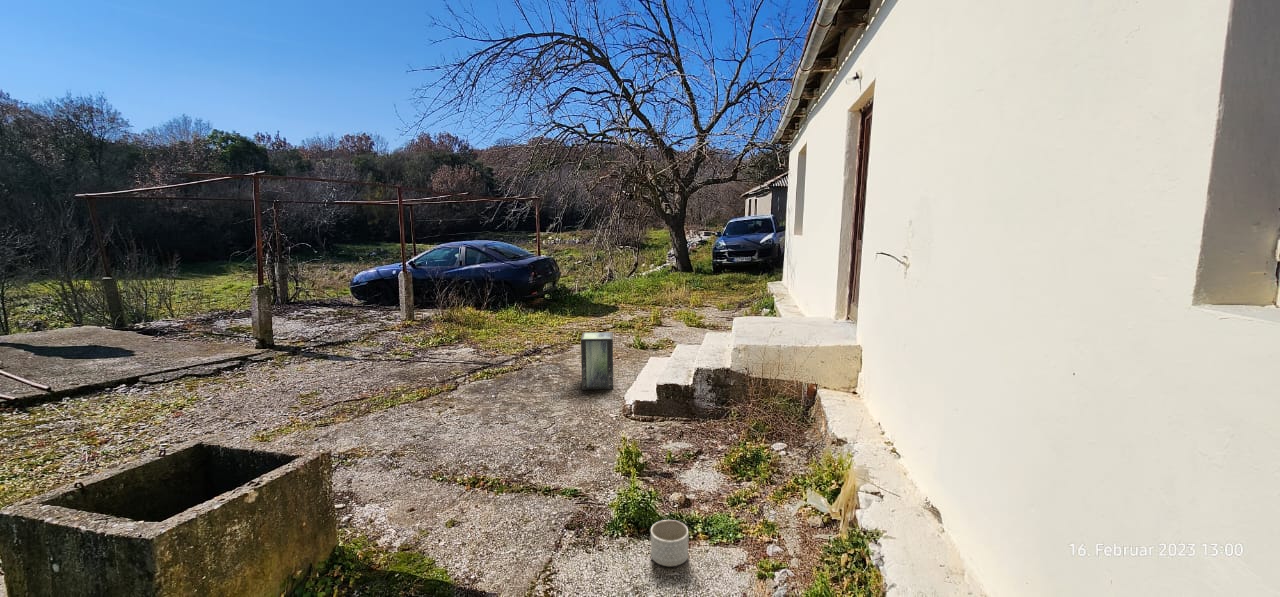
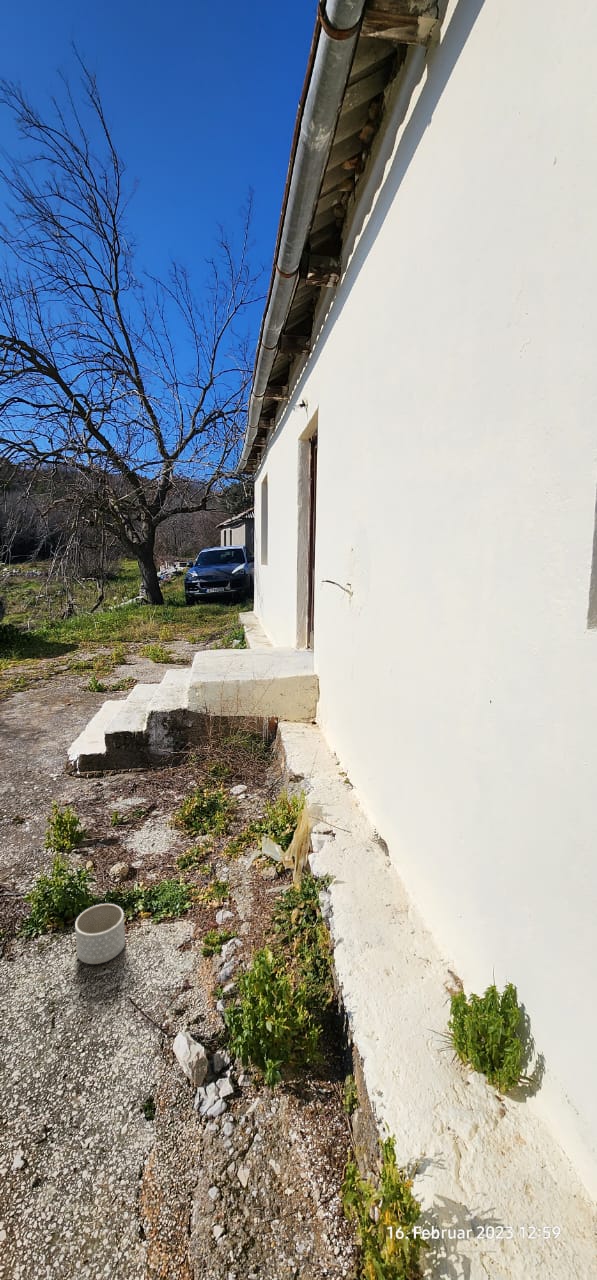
storage box: present [581,332,613,390] -> none [13,677,60,747]

